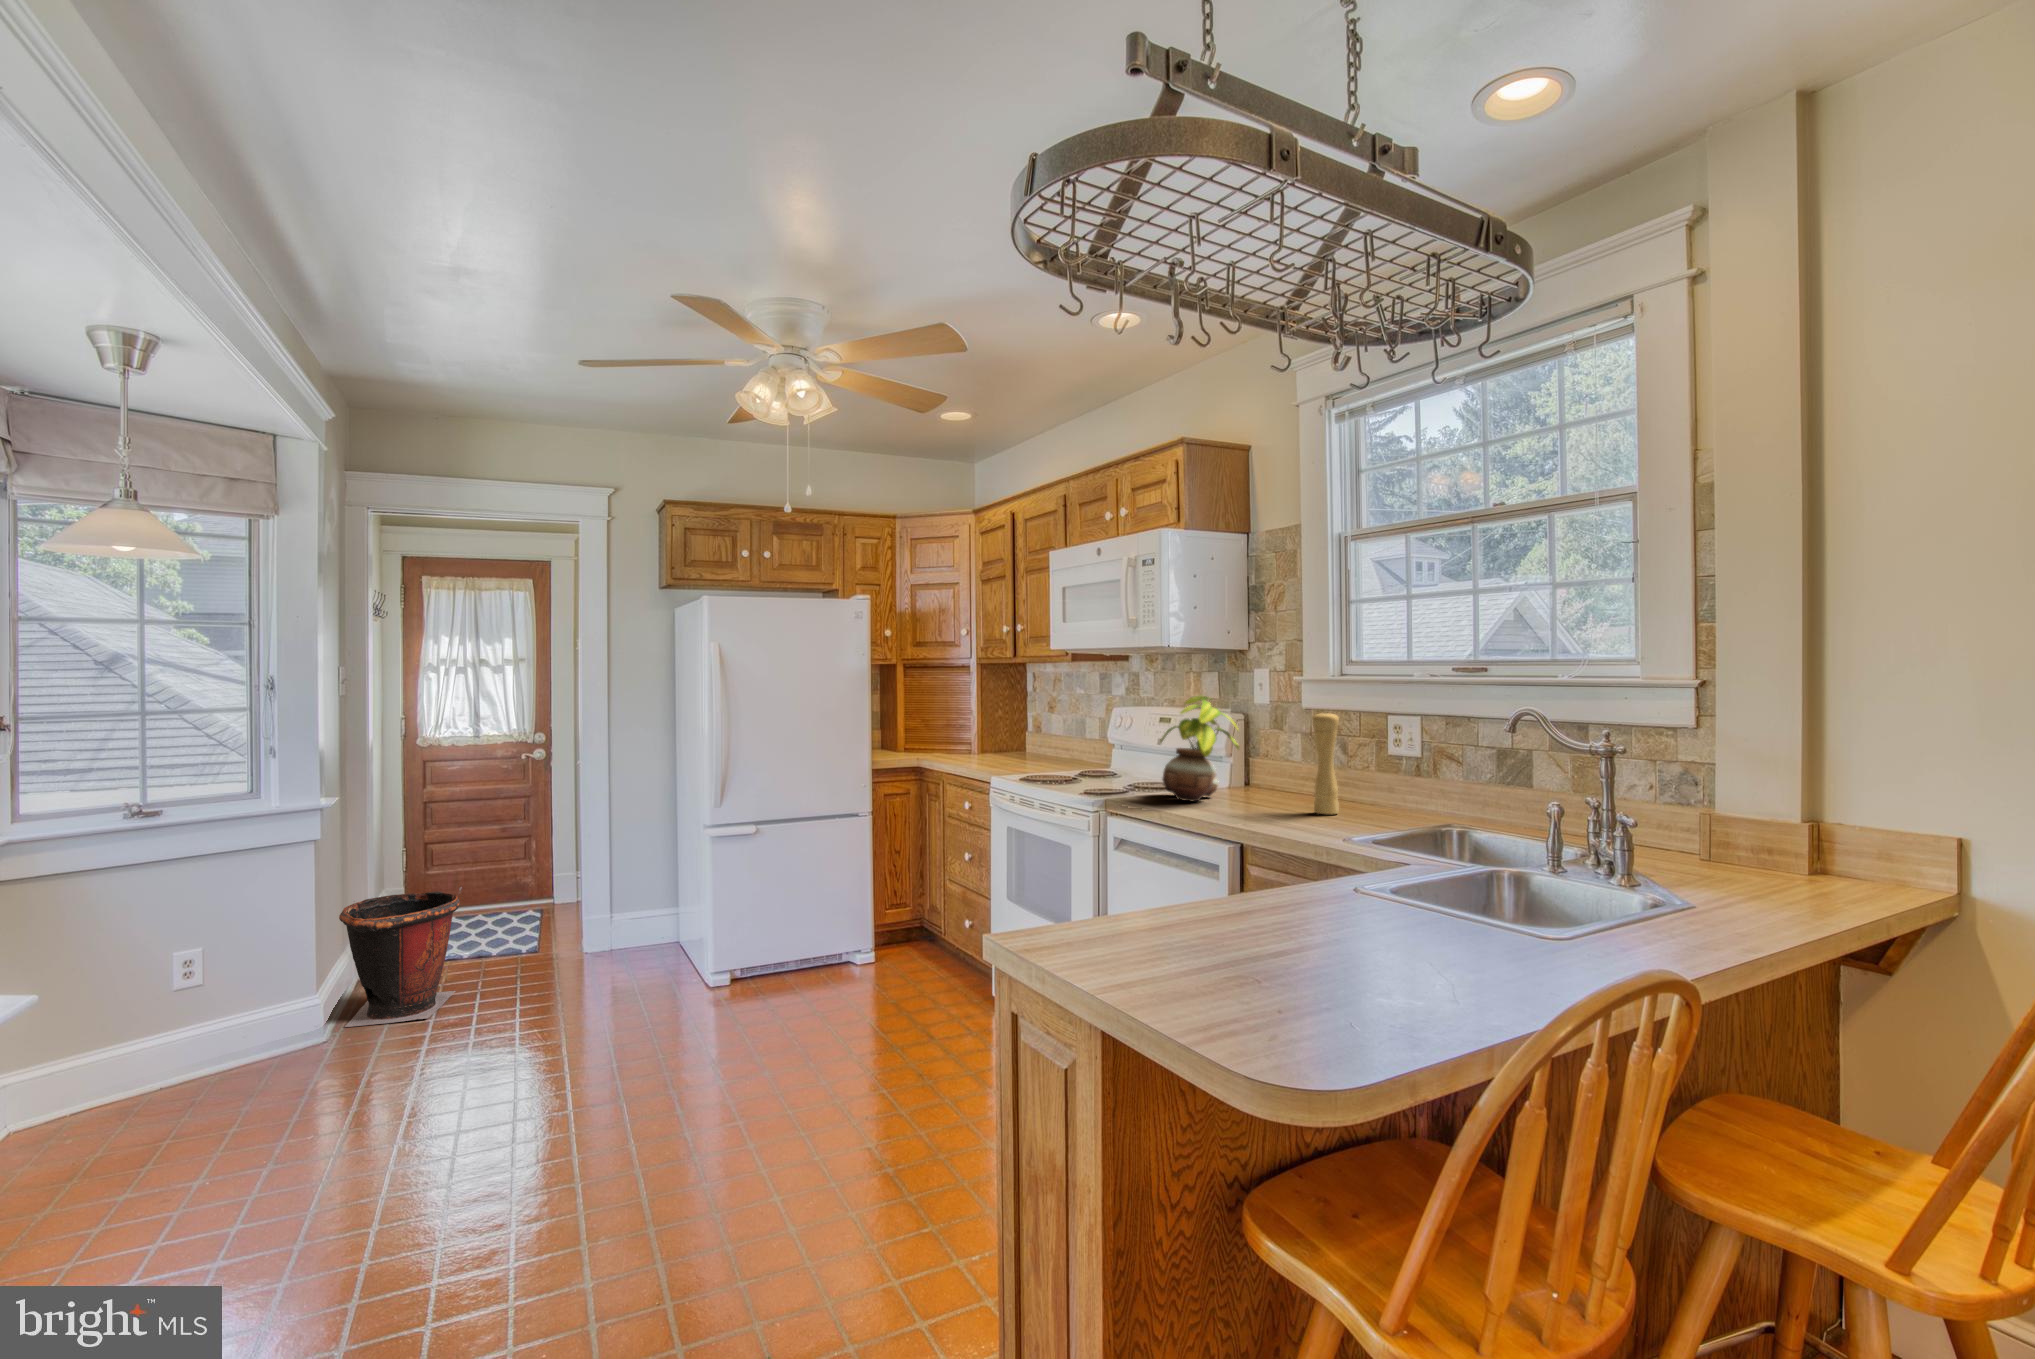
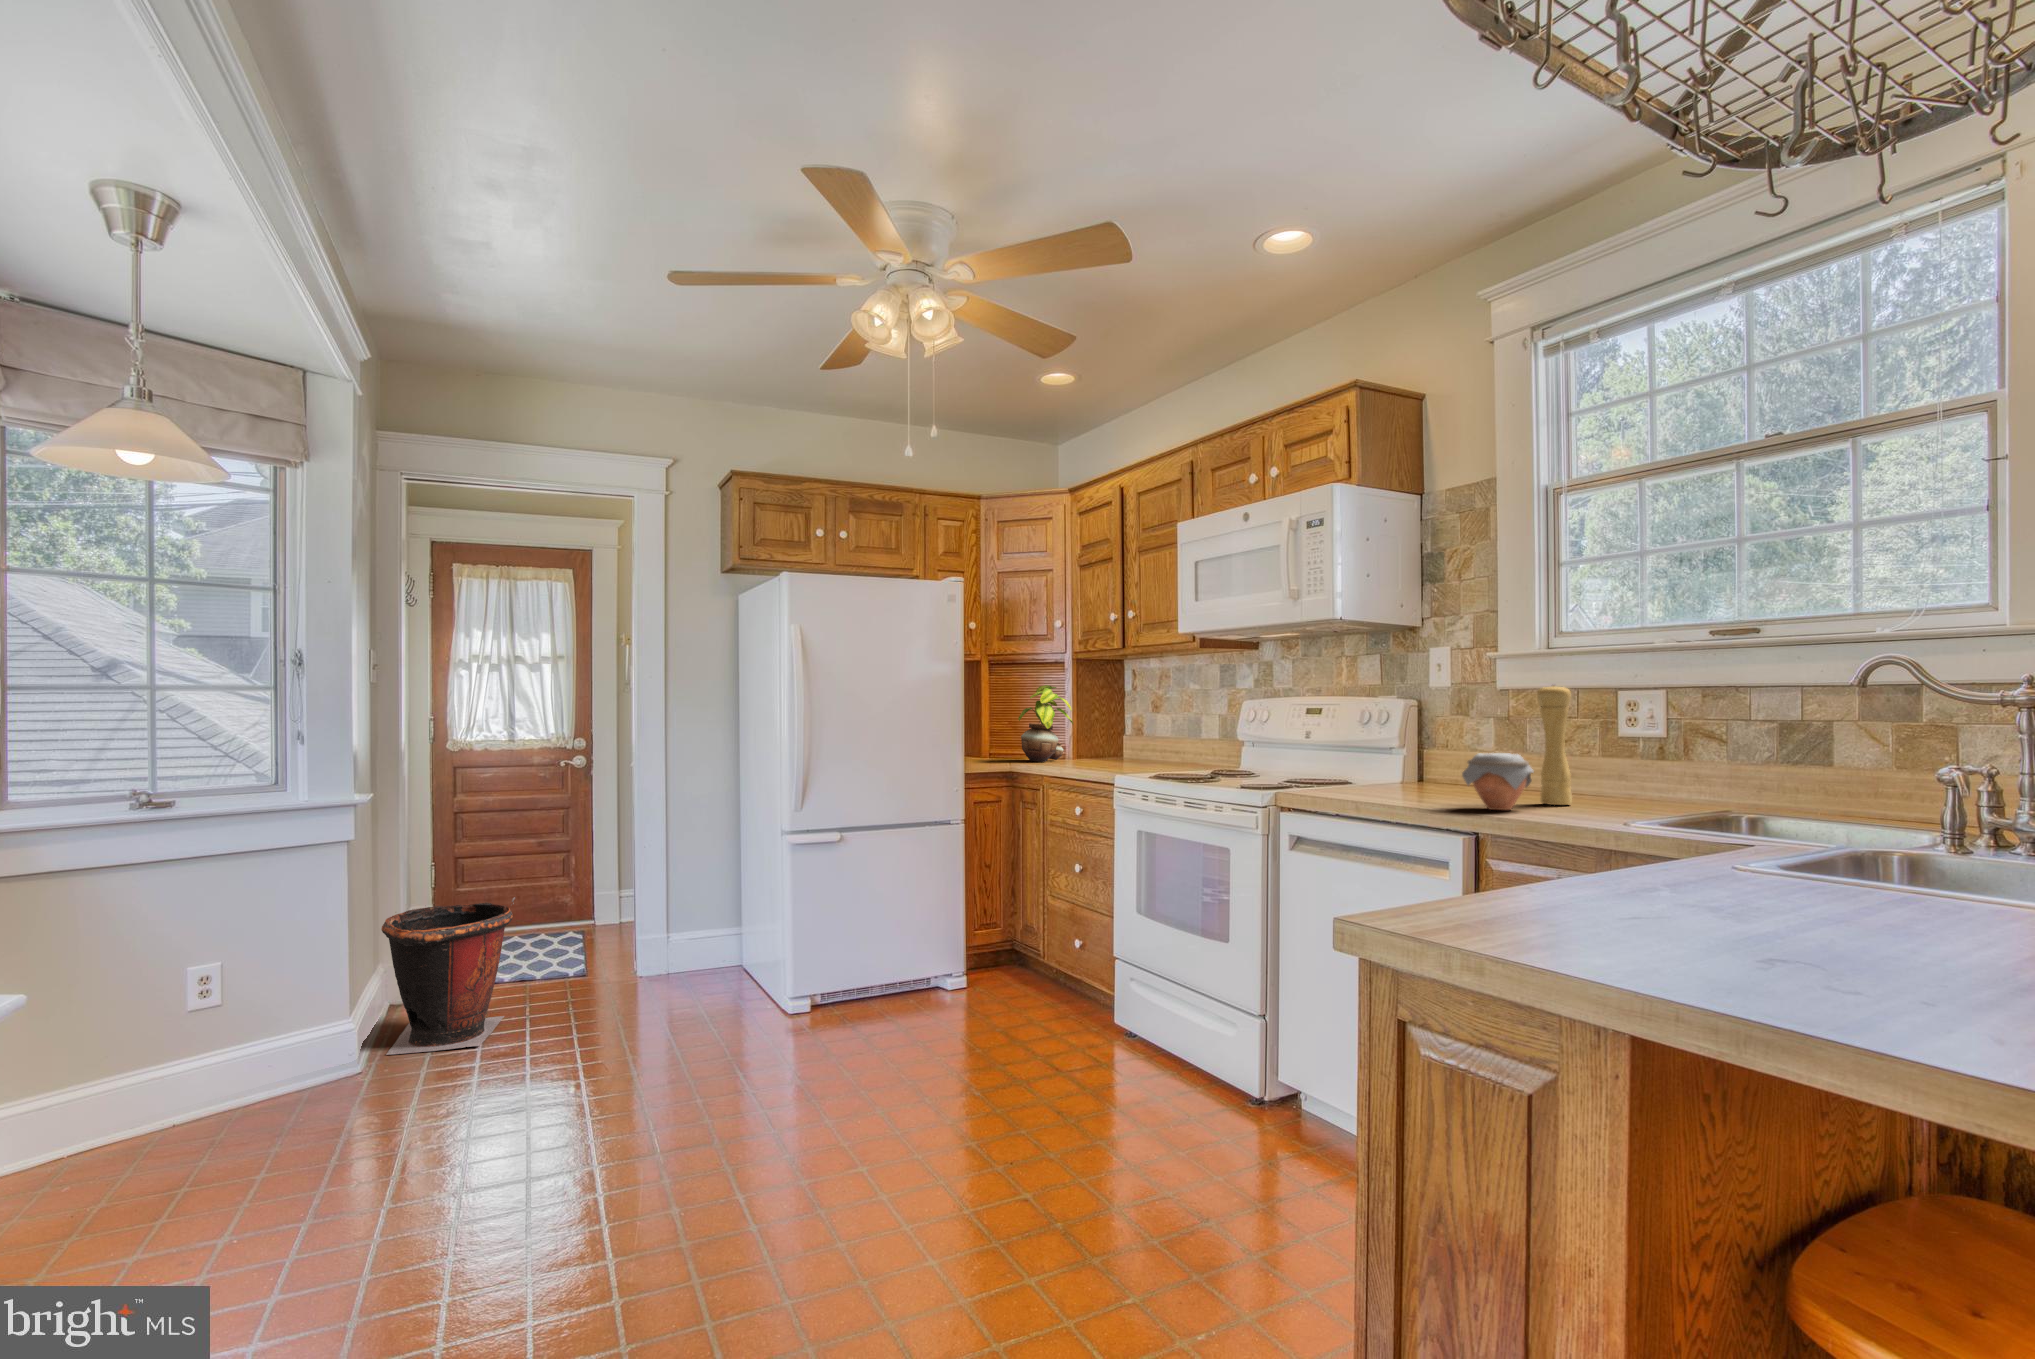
potted plant: present [1160,695,1239,801] -> present [1018,685,1073,762]
jar: none [1240,771,1297,821] -> present [1462,753,1533,810]

